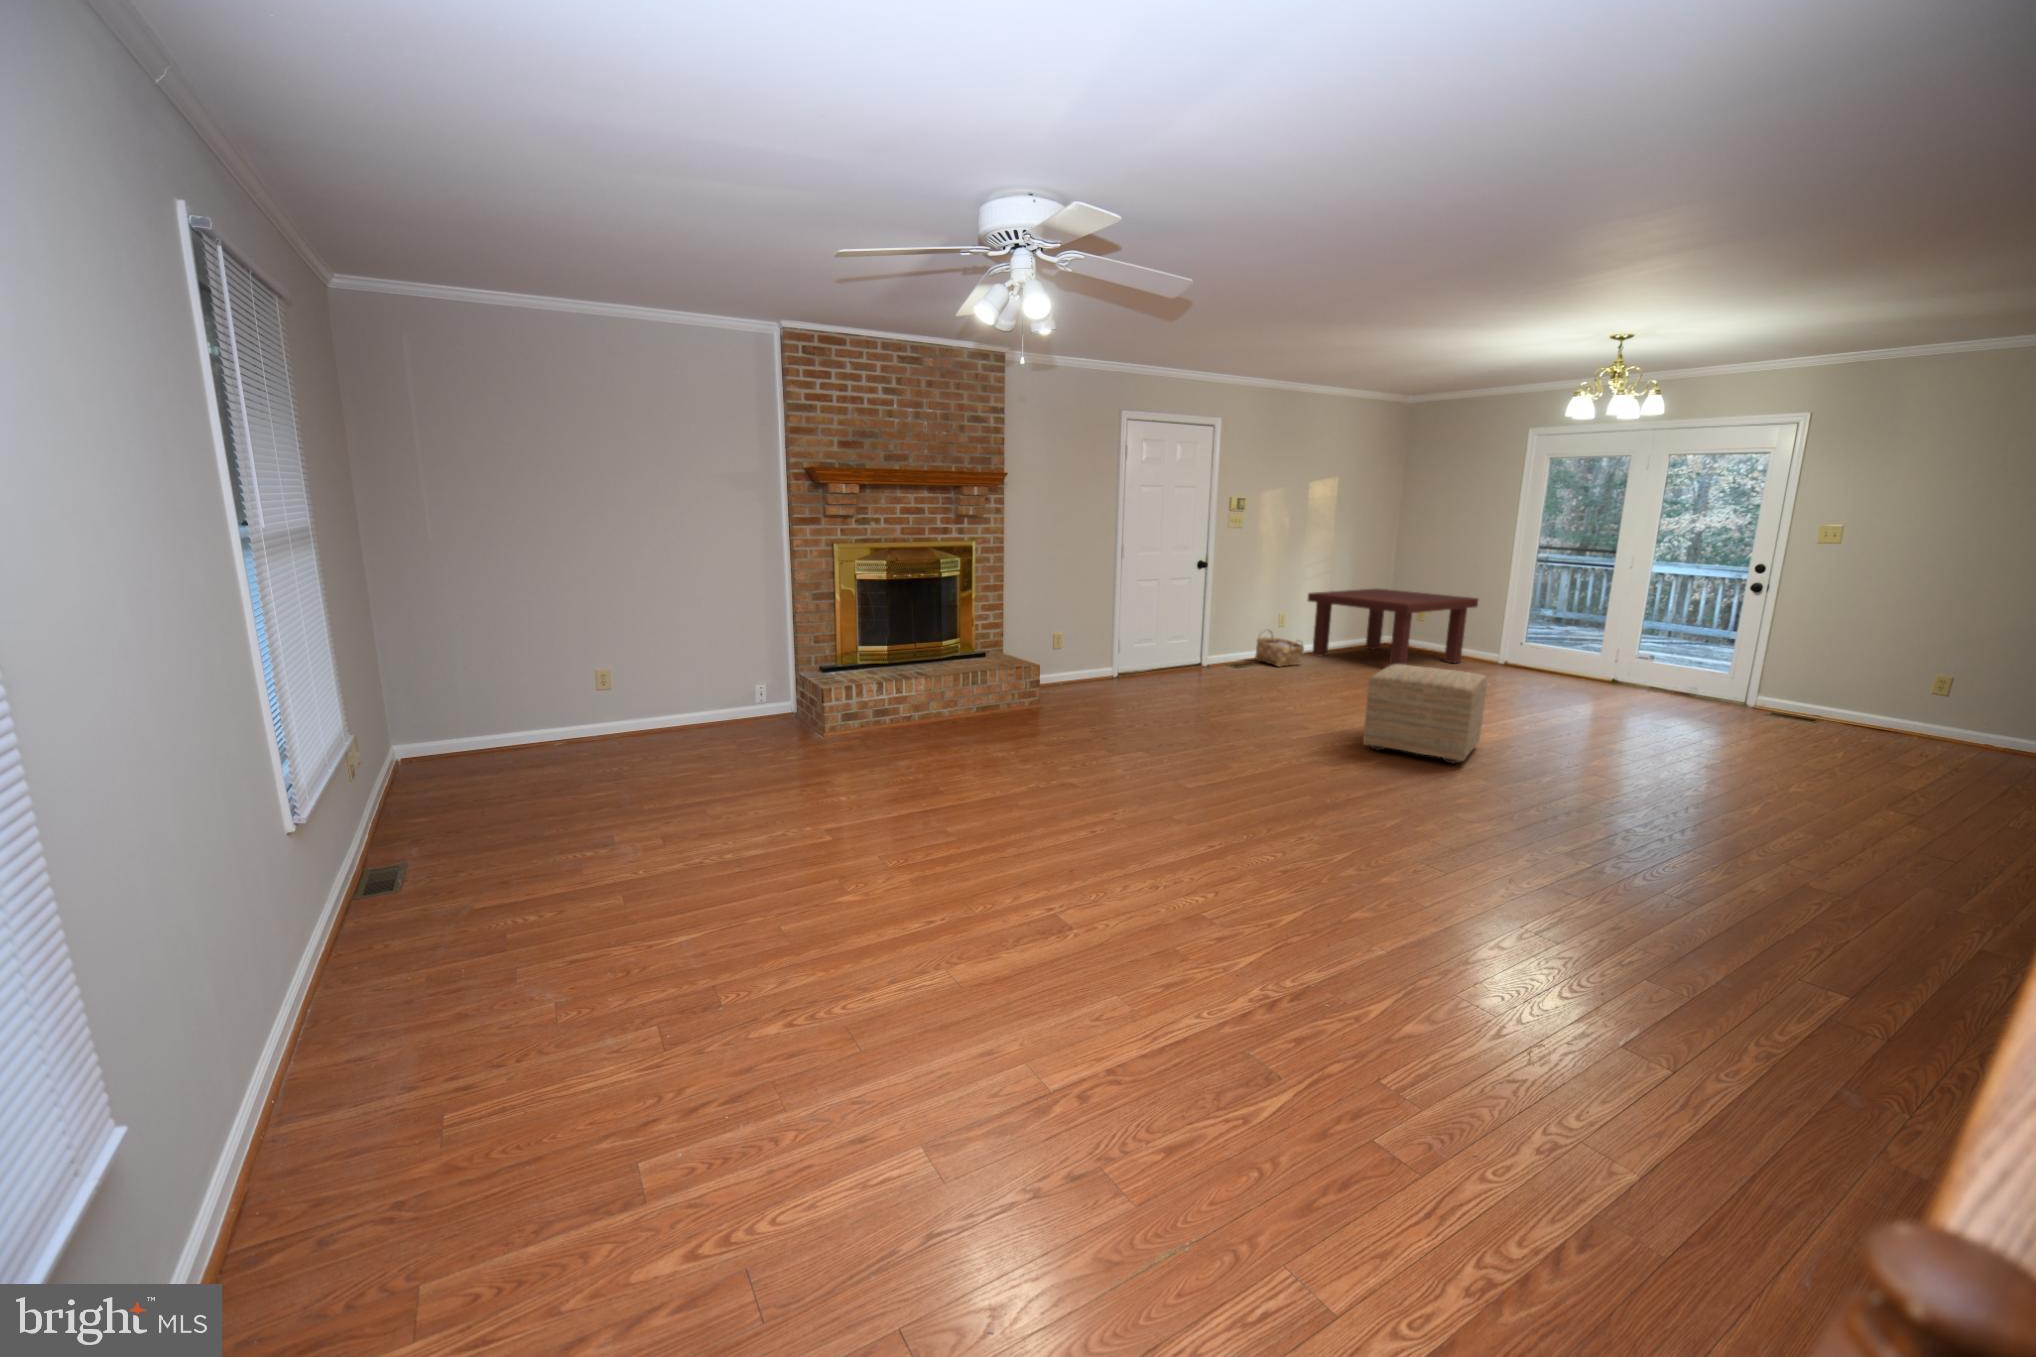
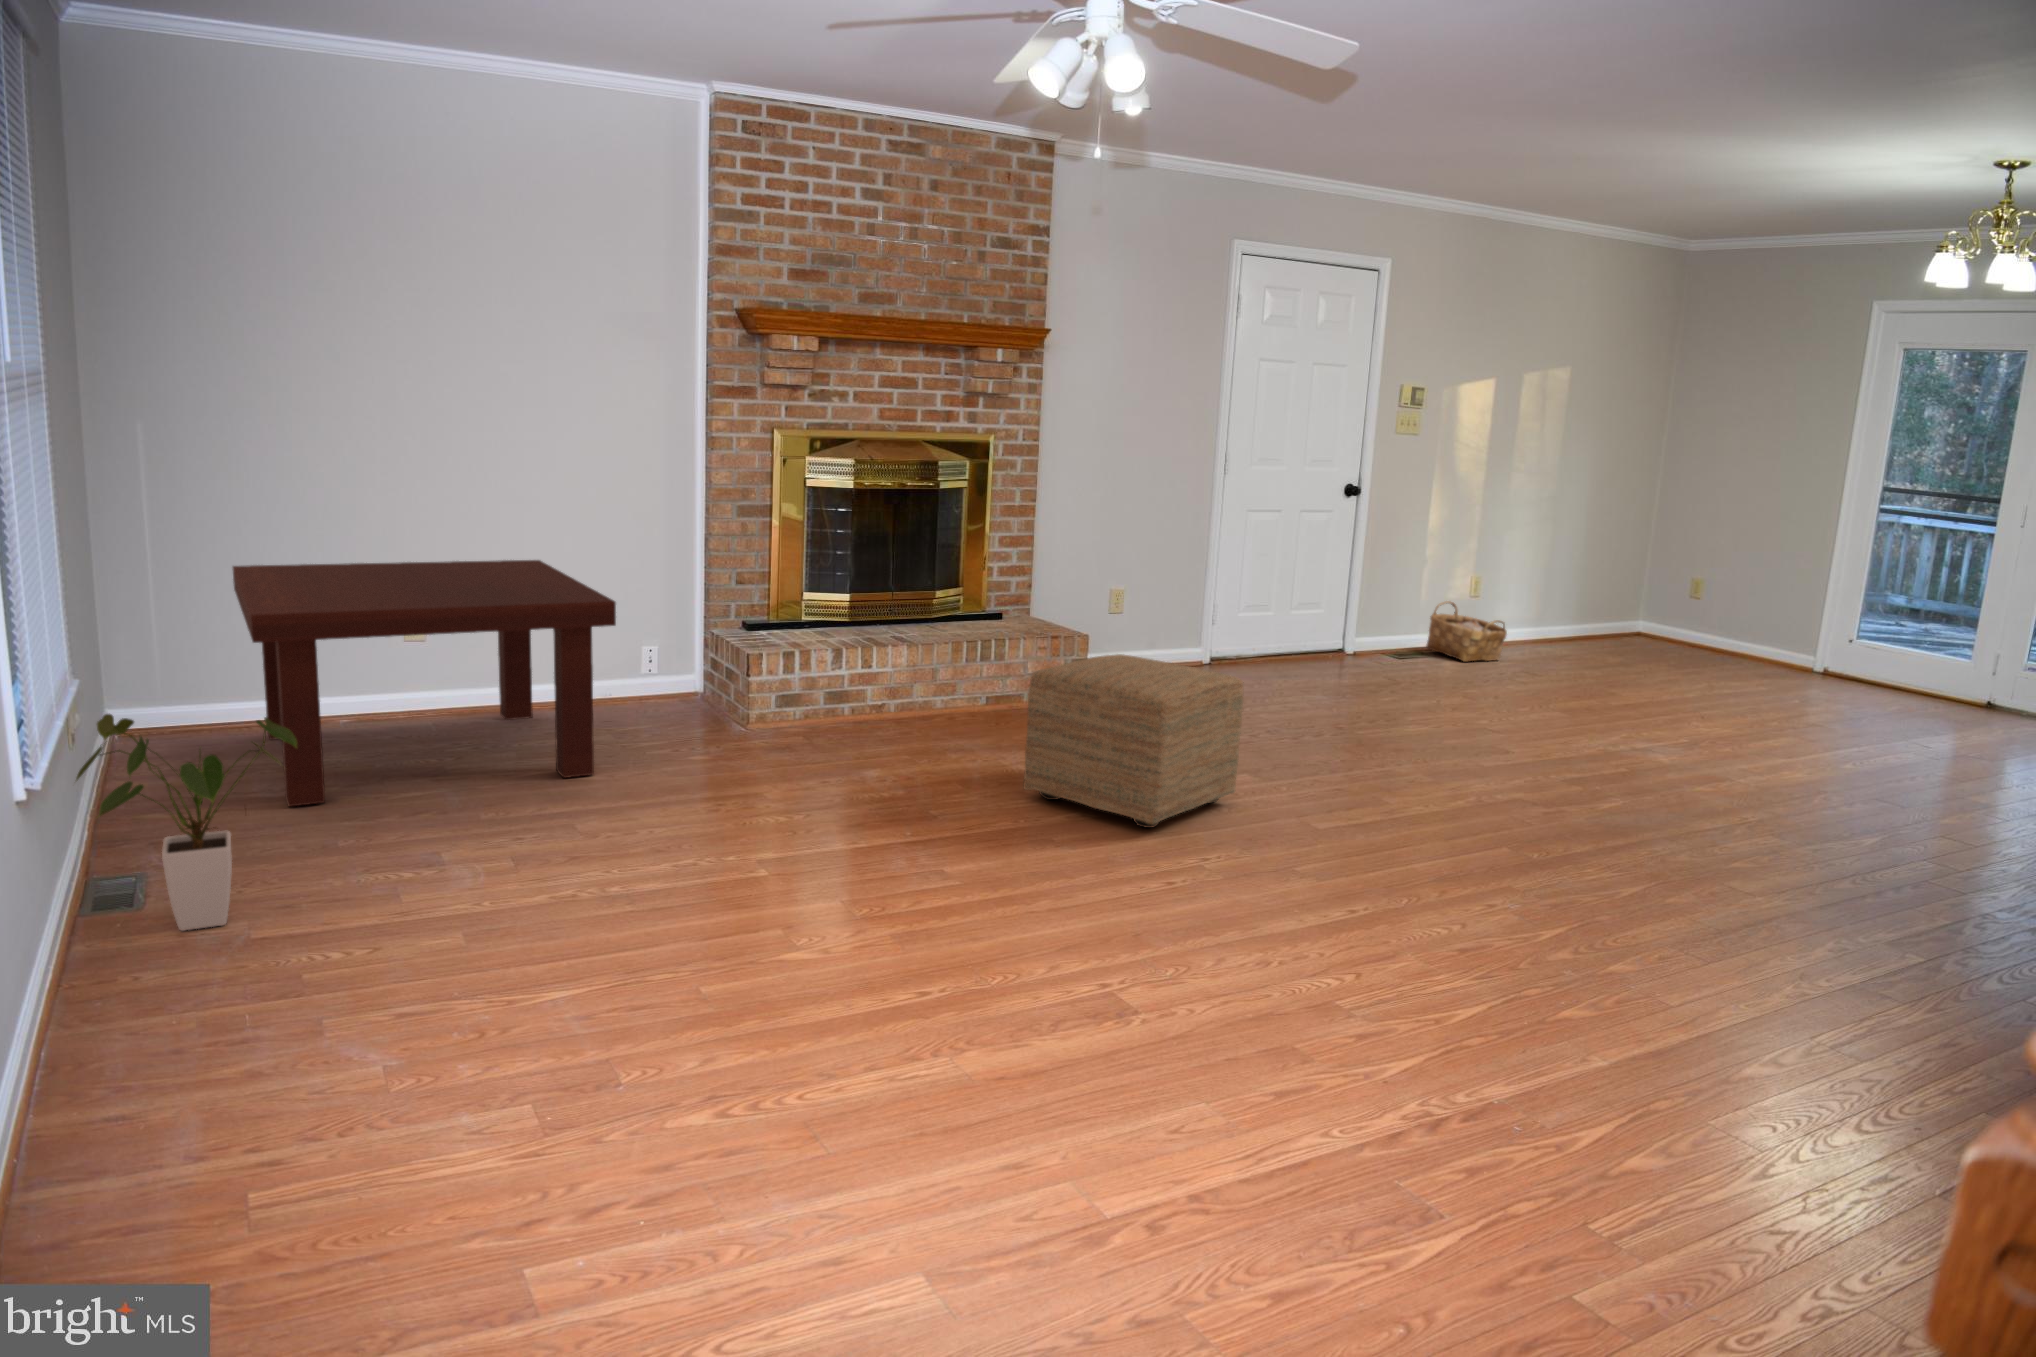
coffee table: present [1308,588,1478,666] -> present [233,560,616,806]
ottoman: present [1363,664,1487,763] -> present [1024,654,1244,828]
house plant: none [332,758,491,906] -> present [76,714,297,931]

